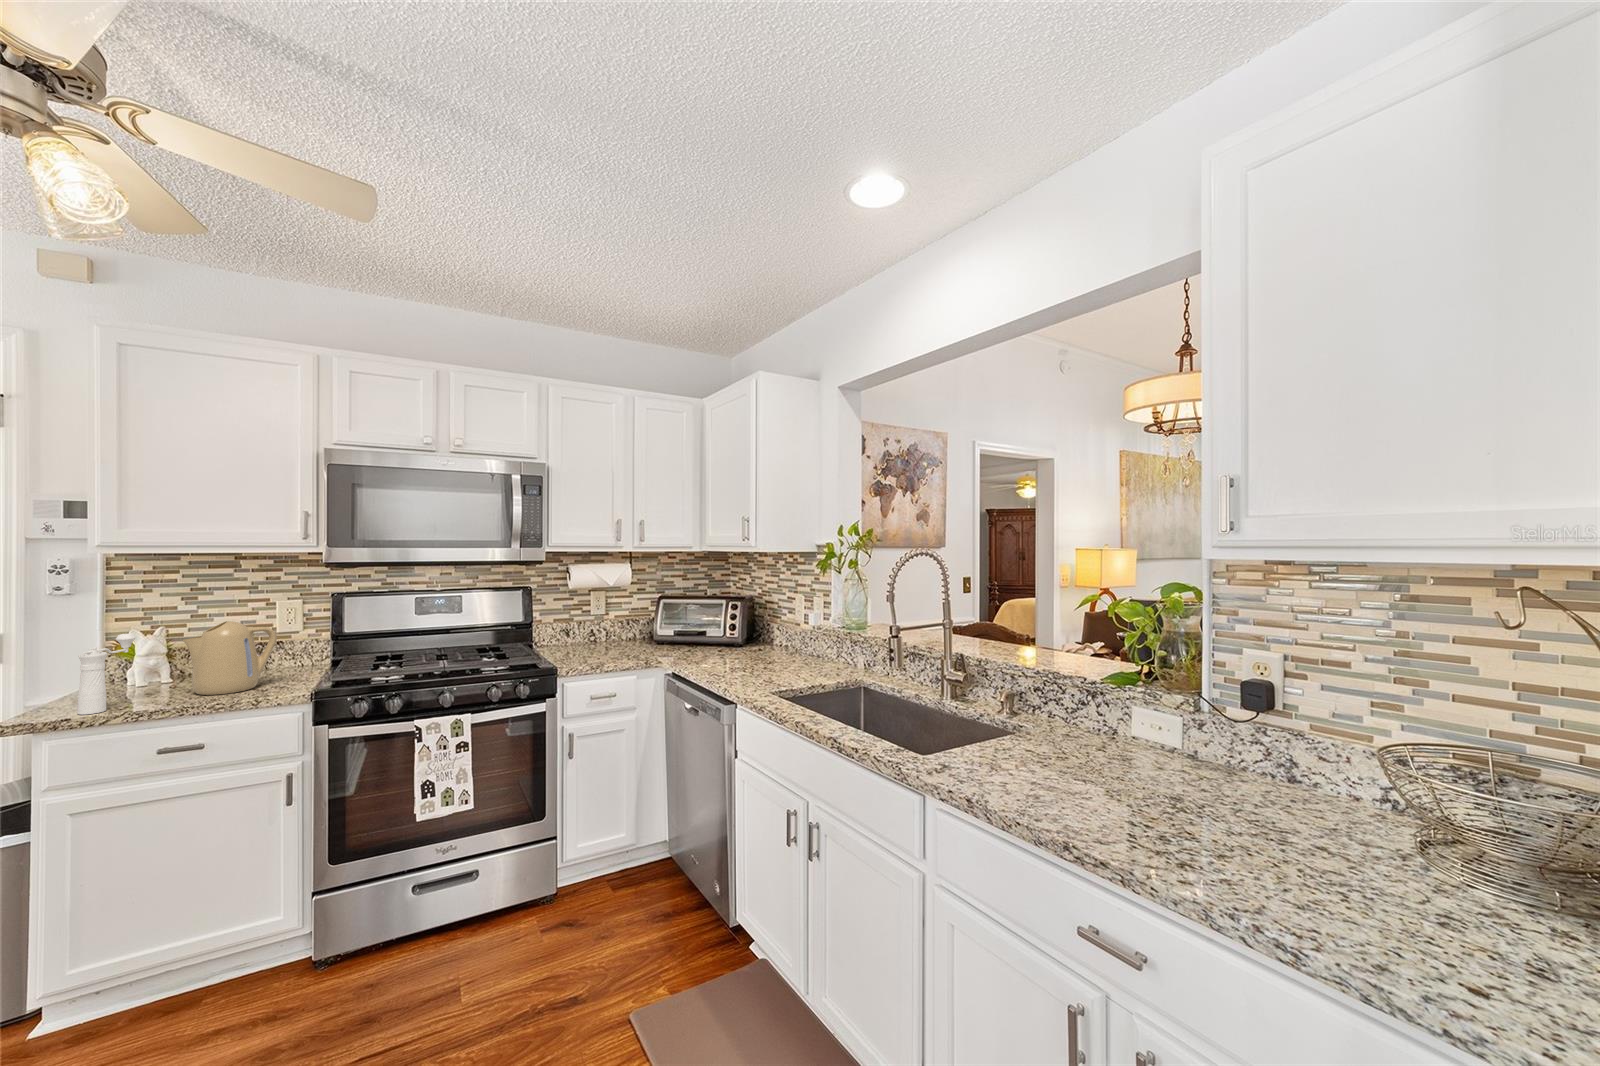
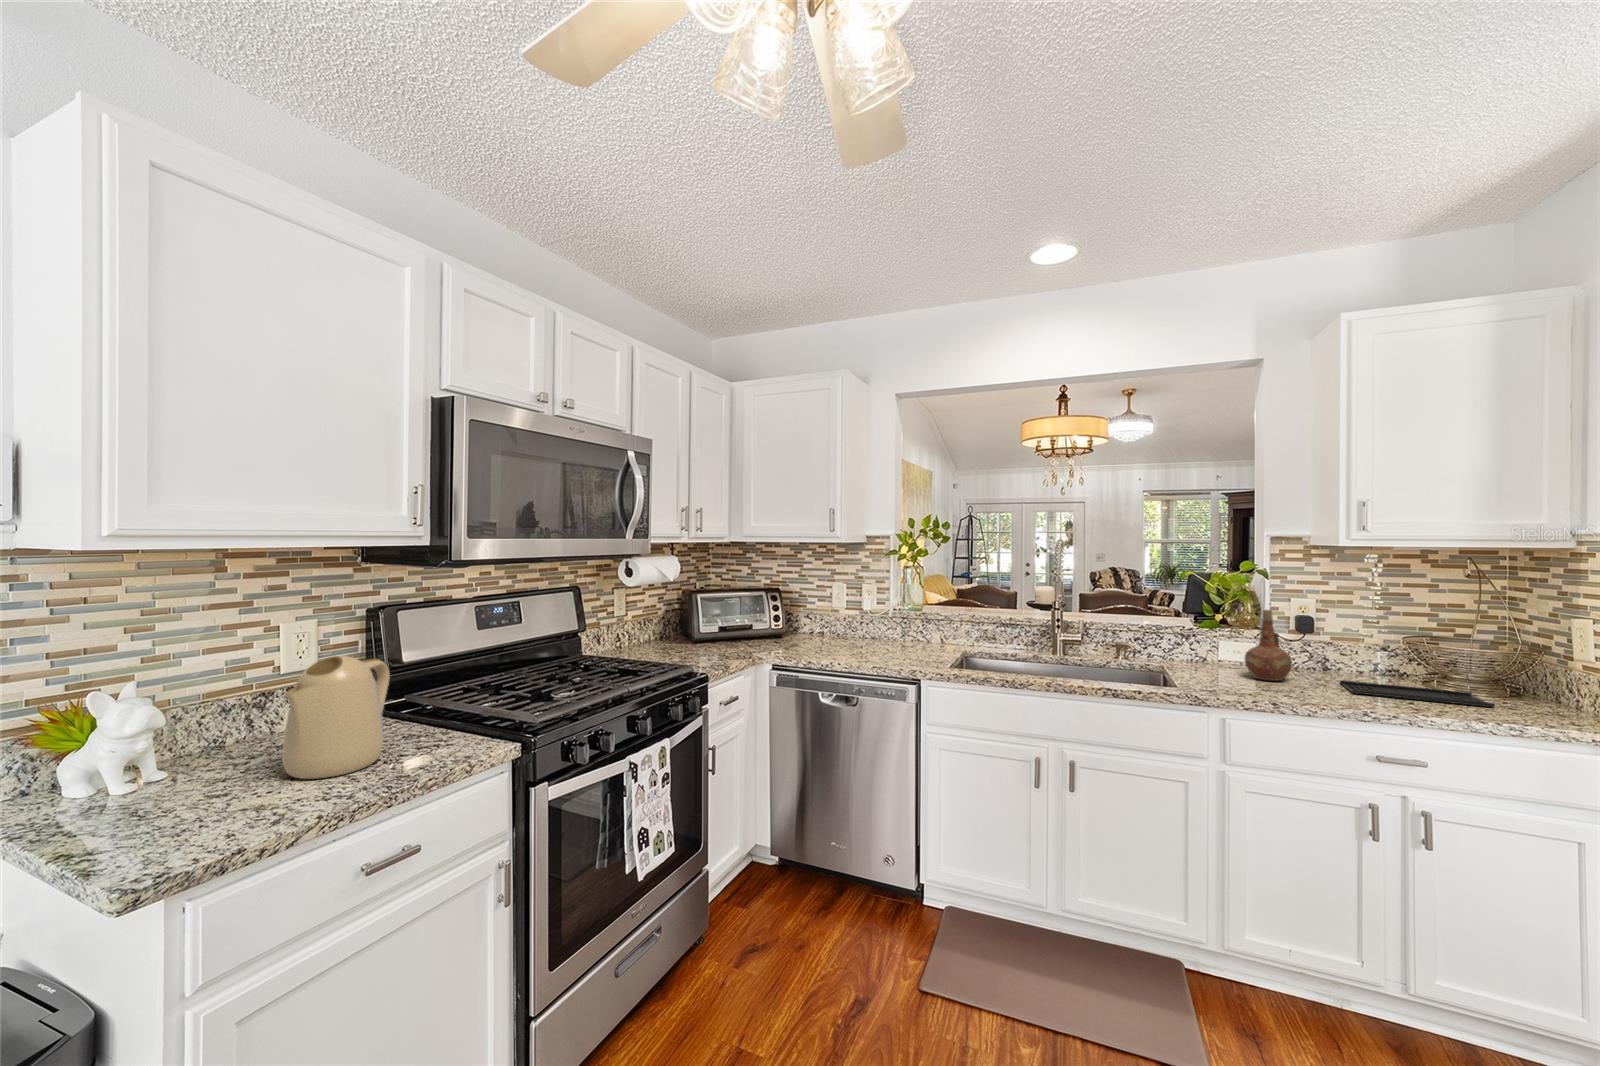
pepper mill: present [77,634,136,715] -> none [187,691,239,848]
ceramic pitcher: none [1088,660,1157,777] -> present [1244,610,1292,681]
tray: none [1178,795,1448,904] -> present [1340,680,1495,707]

